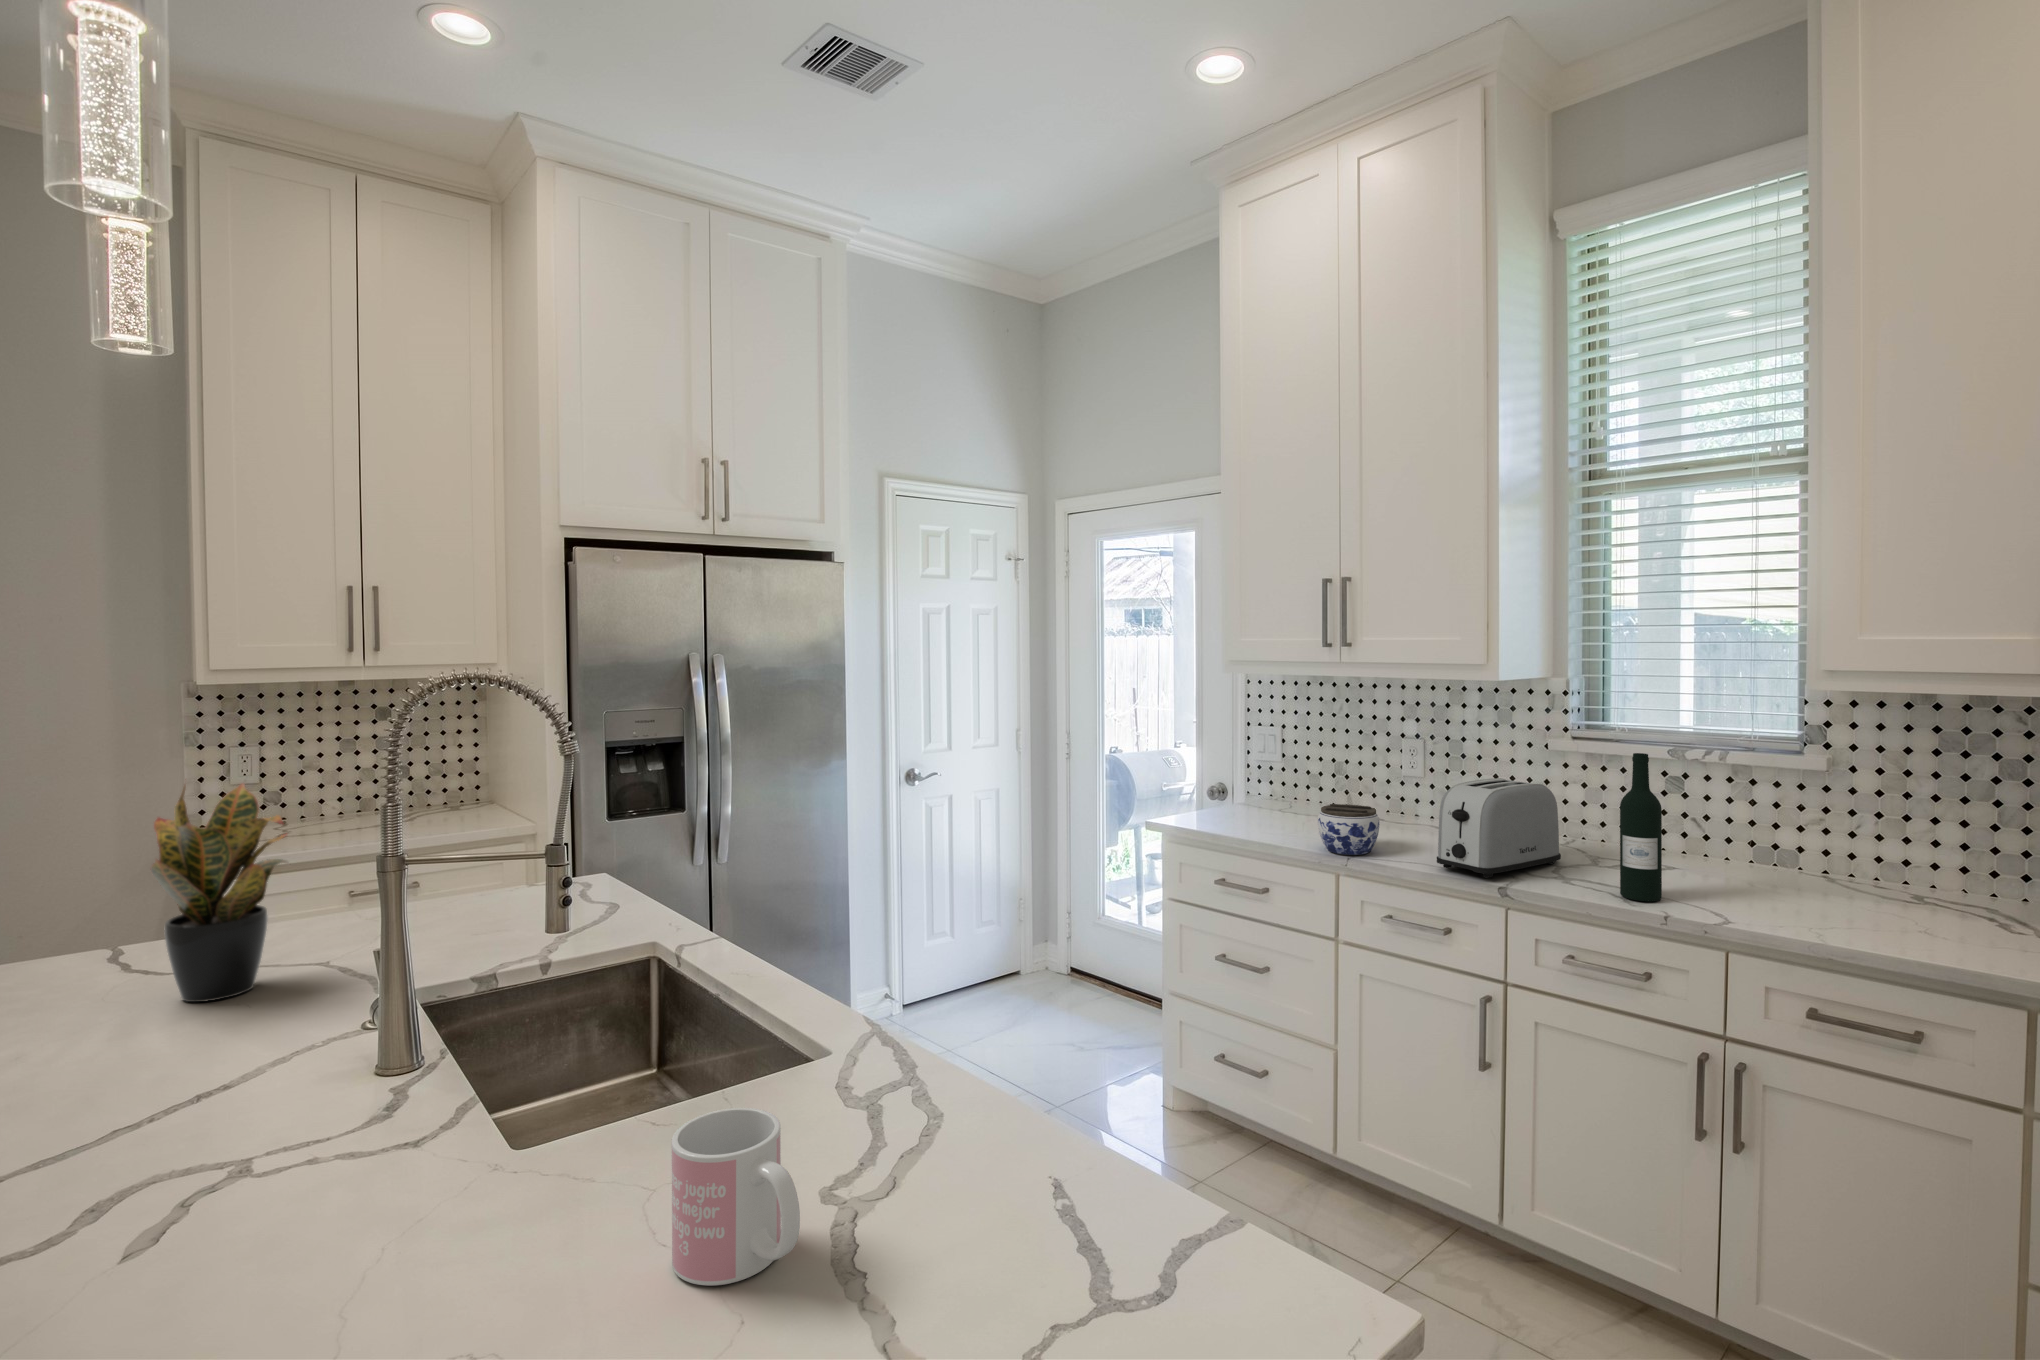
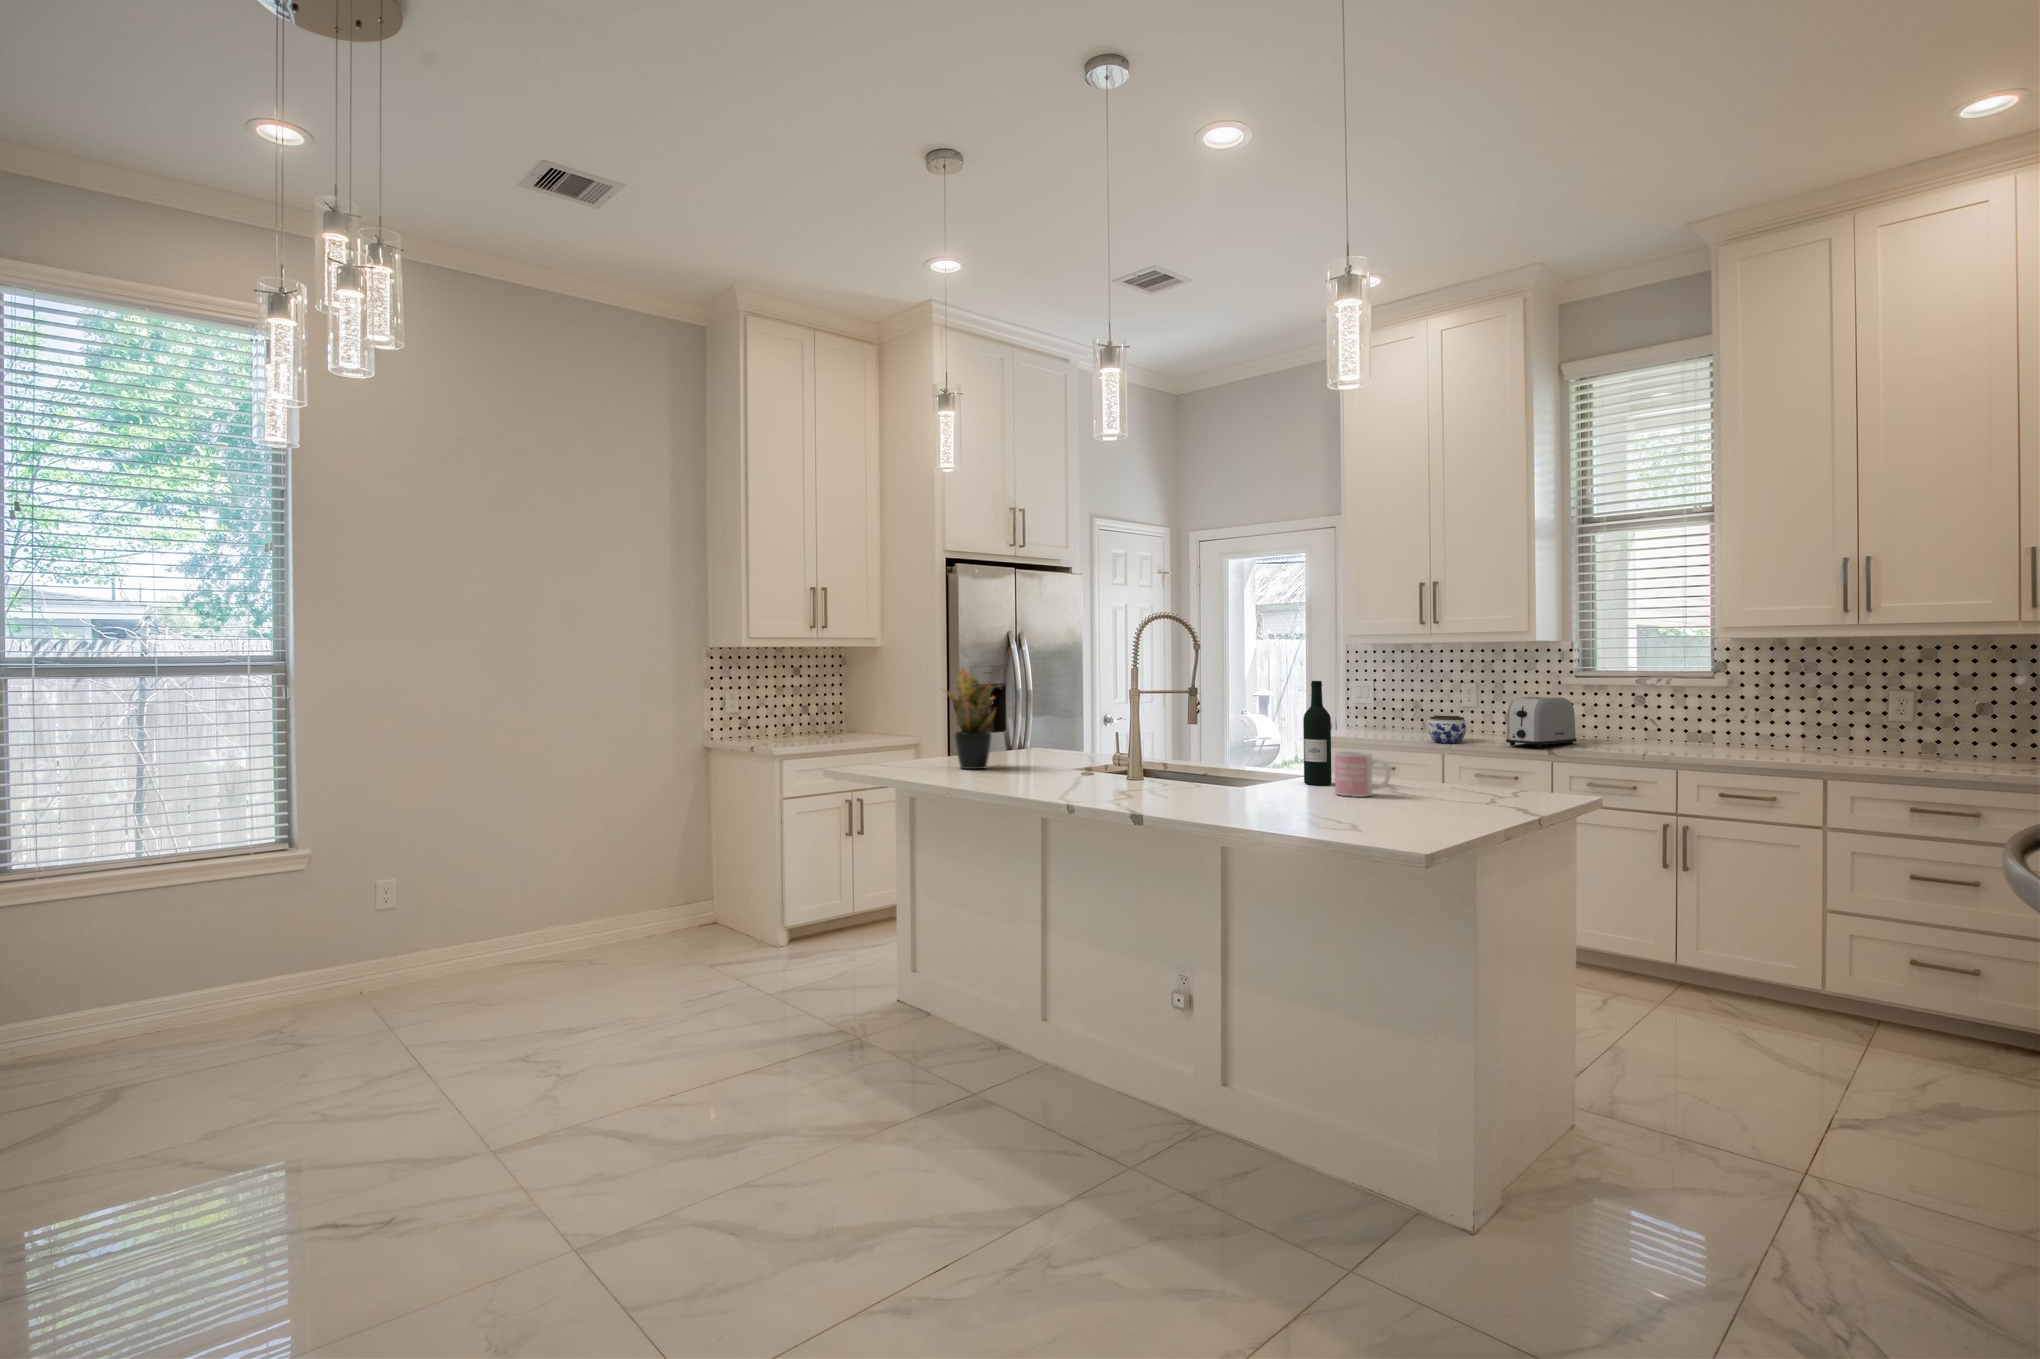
wine bottle: present [1620,753,1662,901] -> present [1303,681,1332,785]

